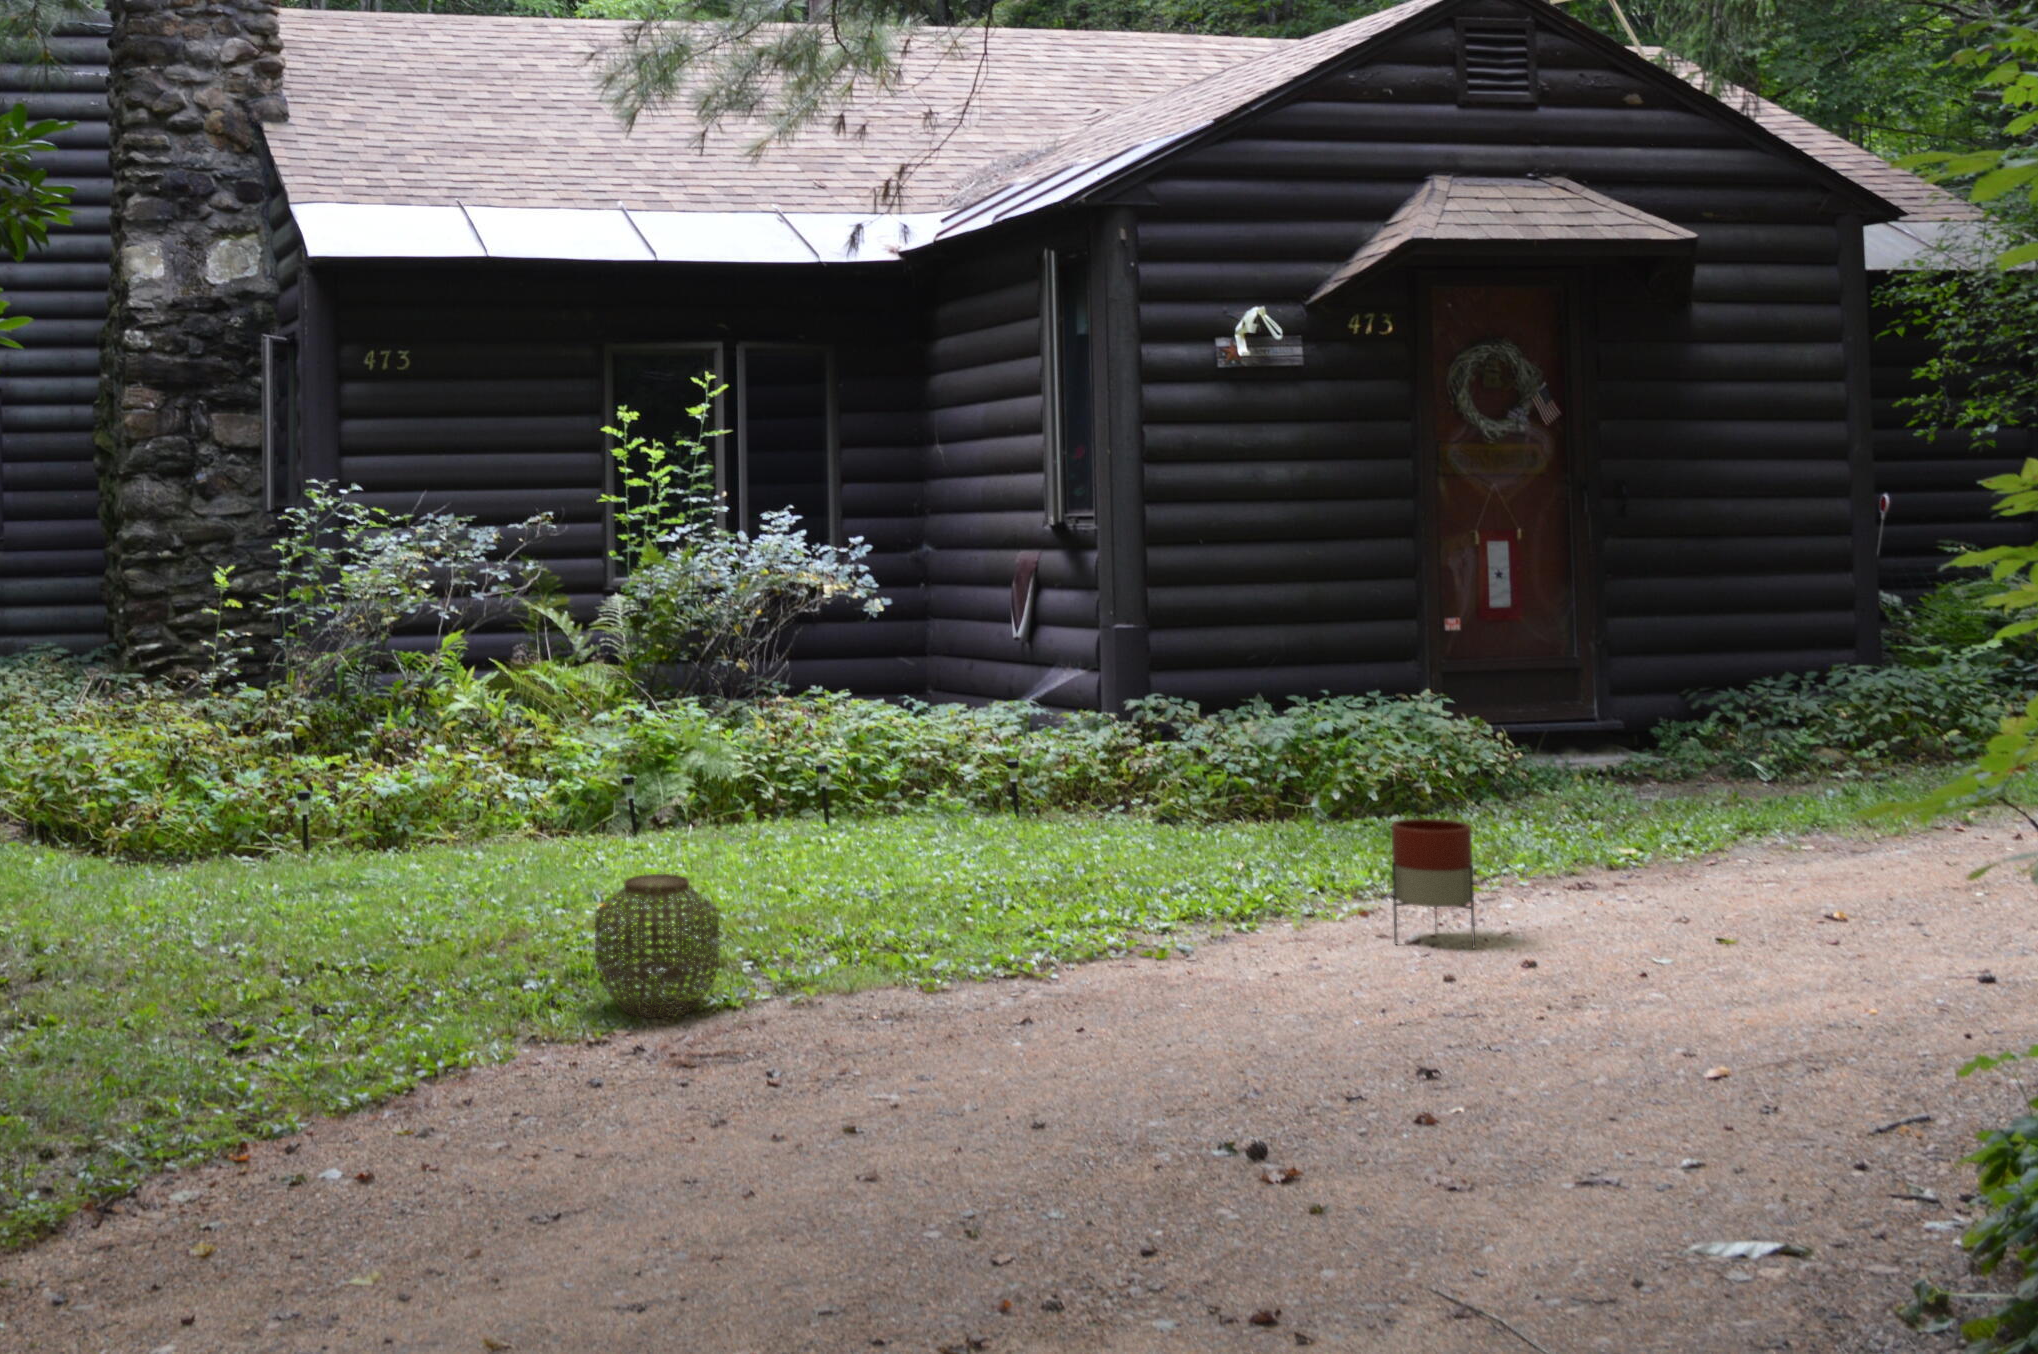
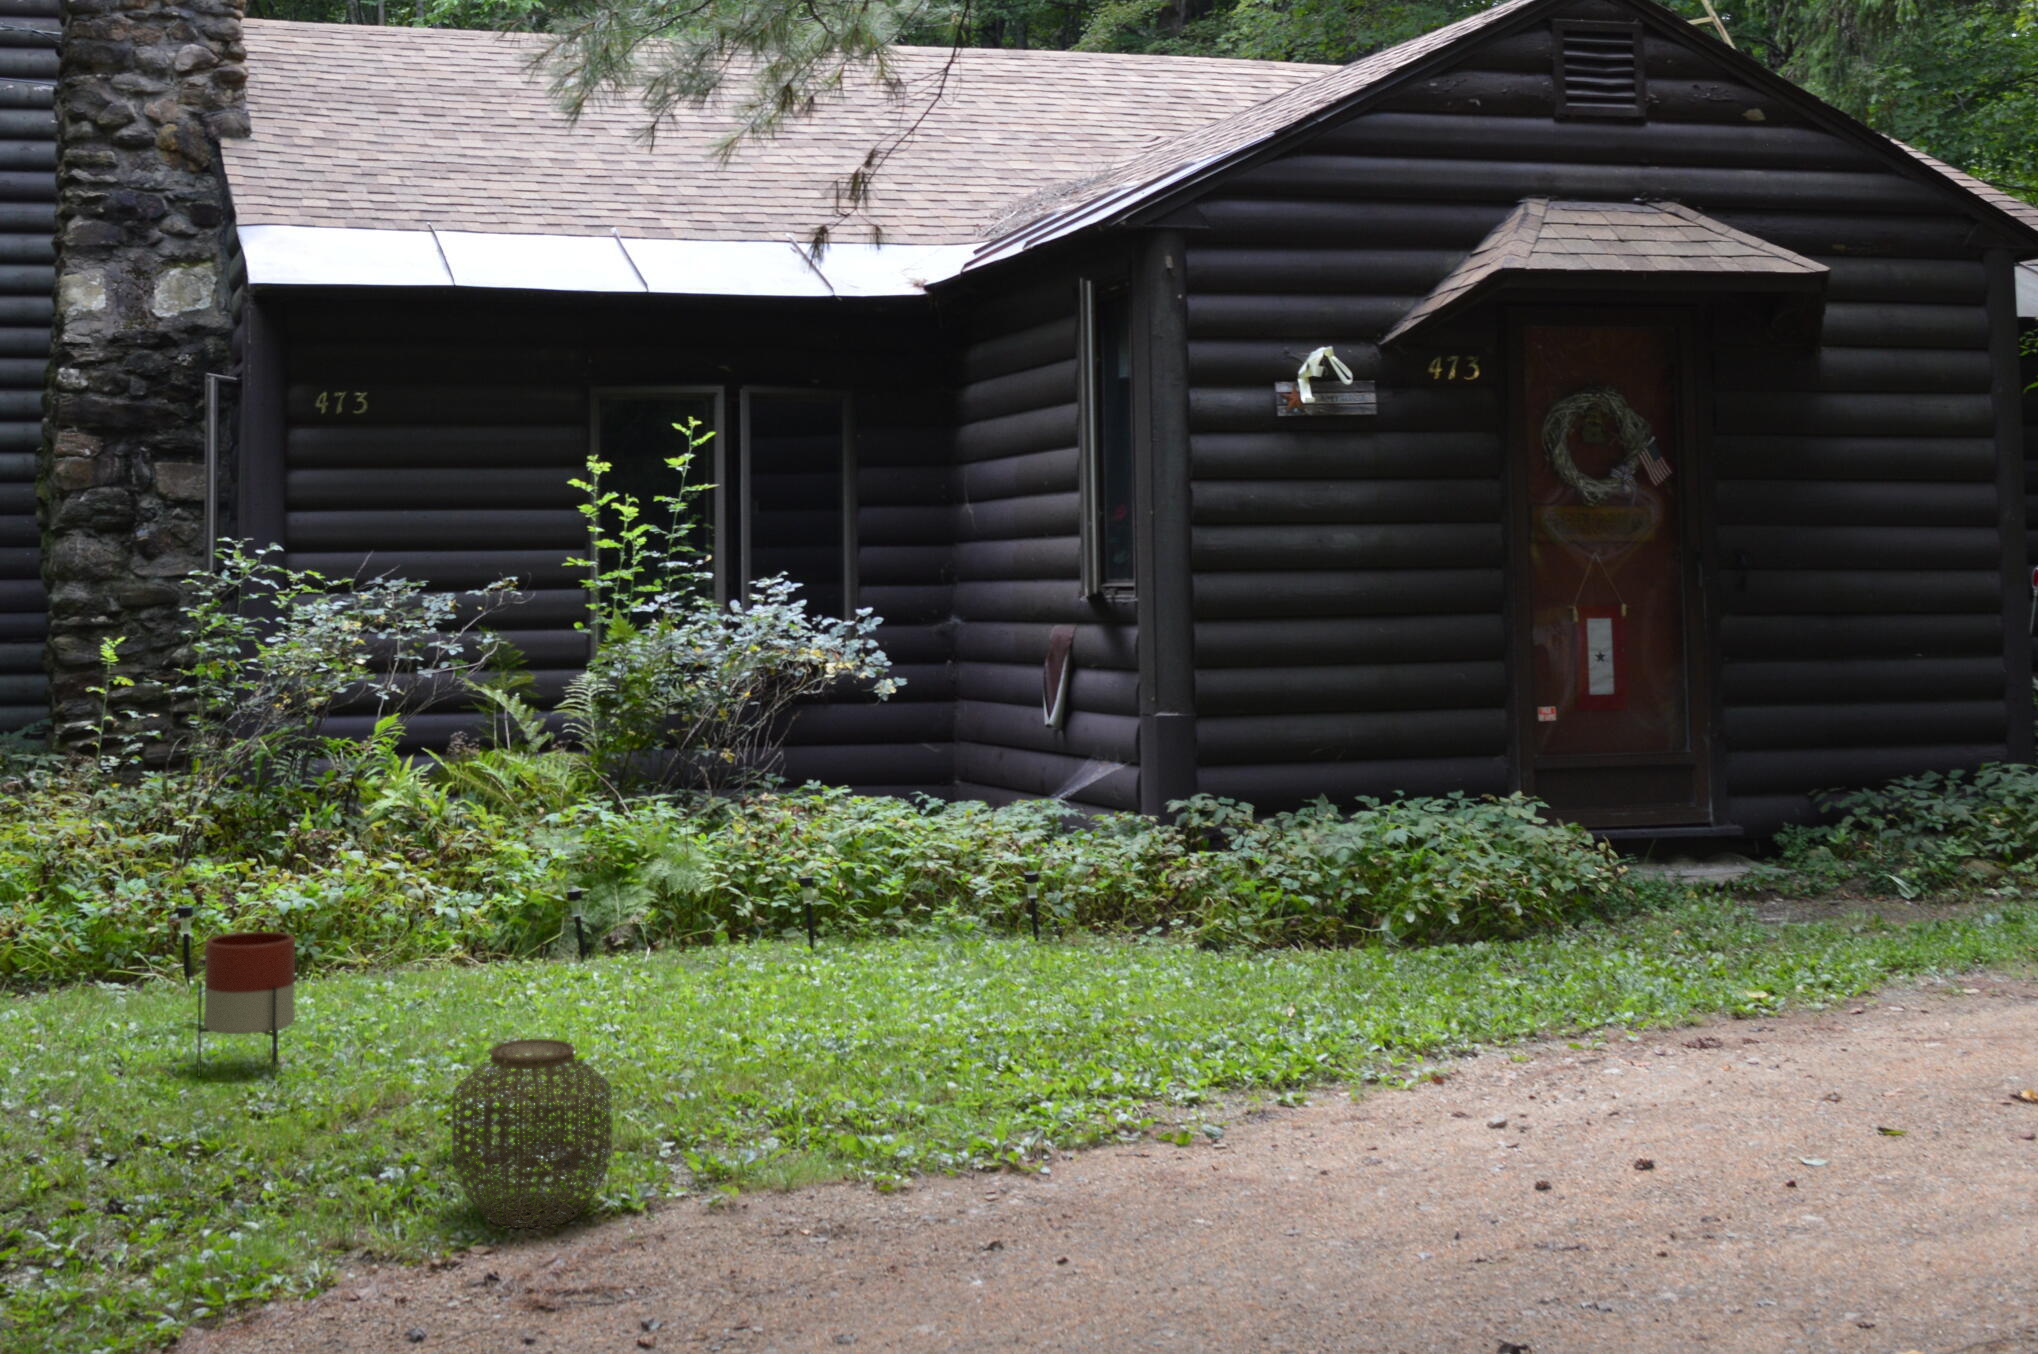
planter: present [1392,819,1475,948] -> present [197,931,295,1081]

